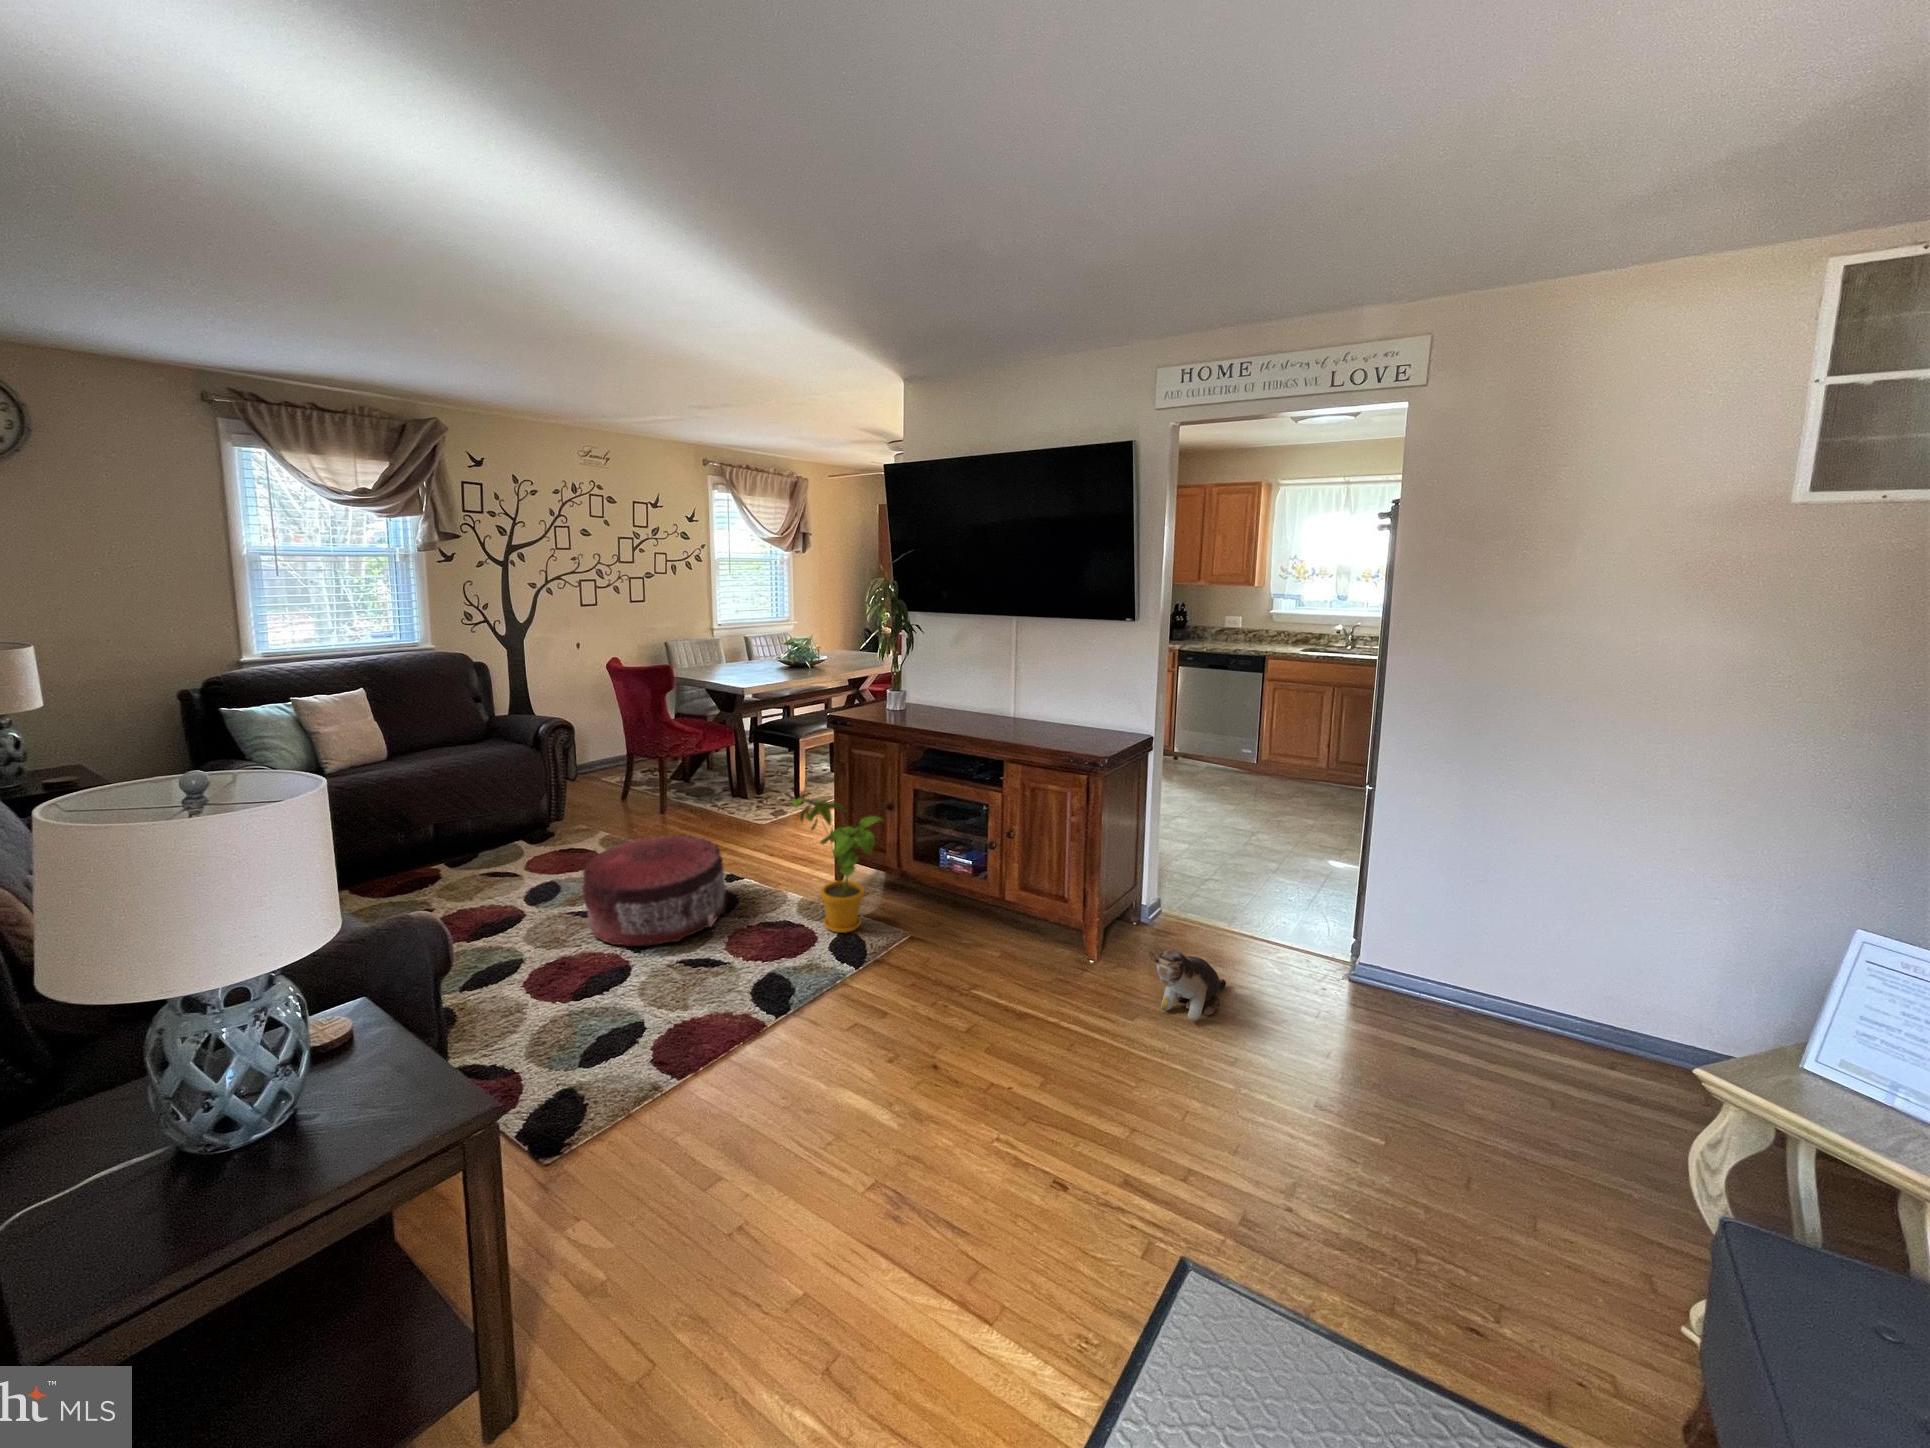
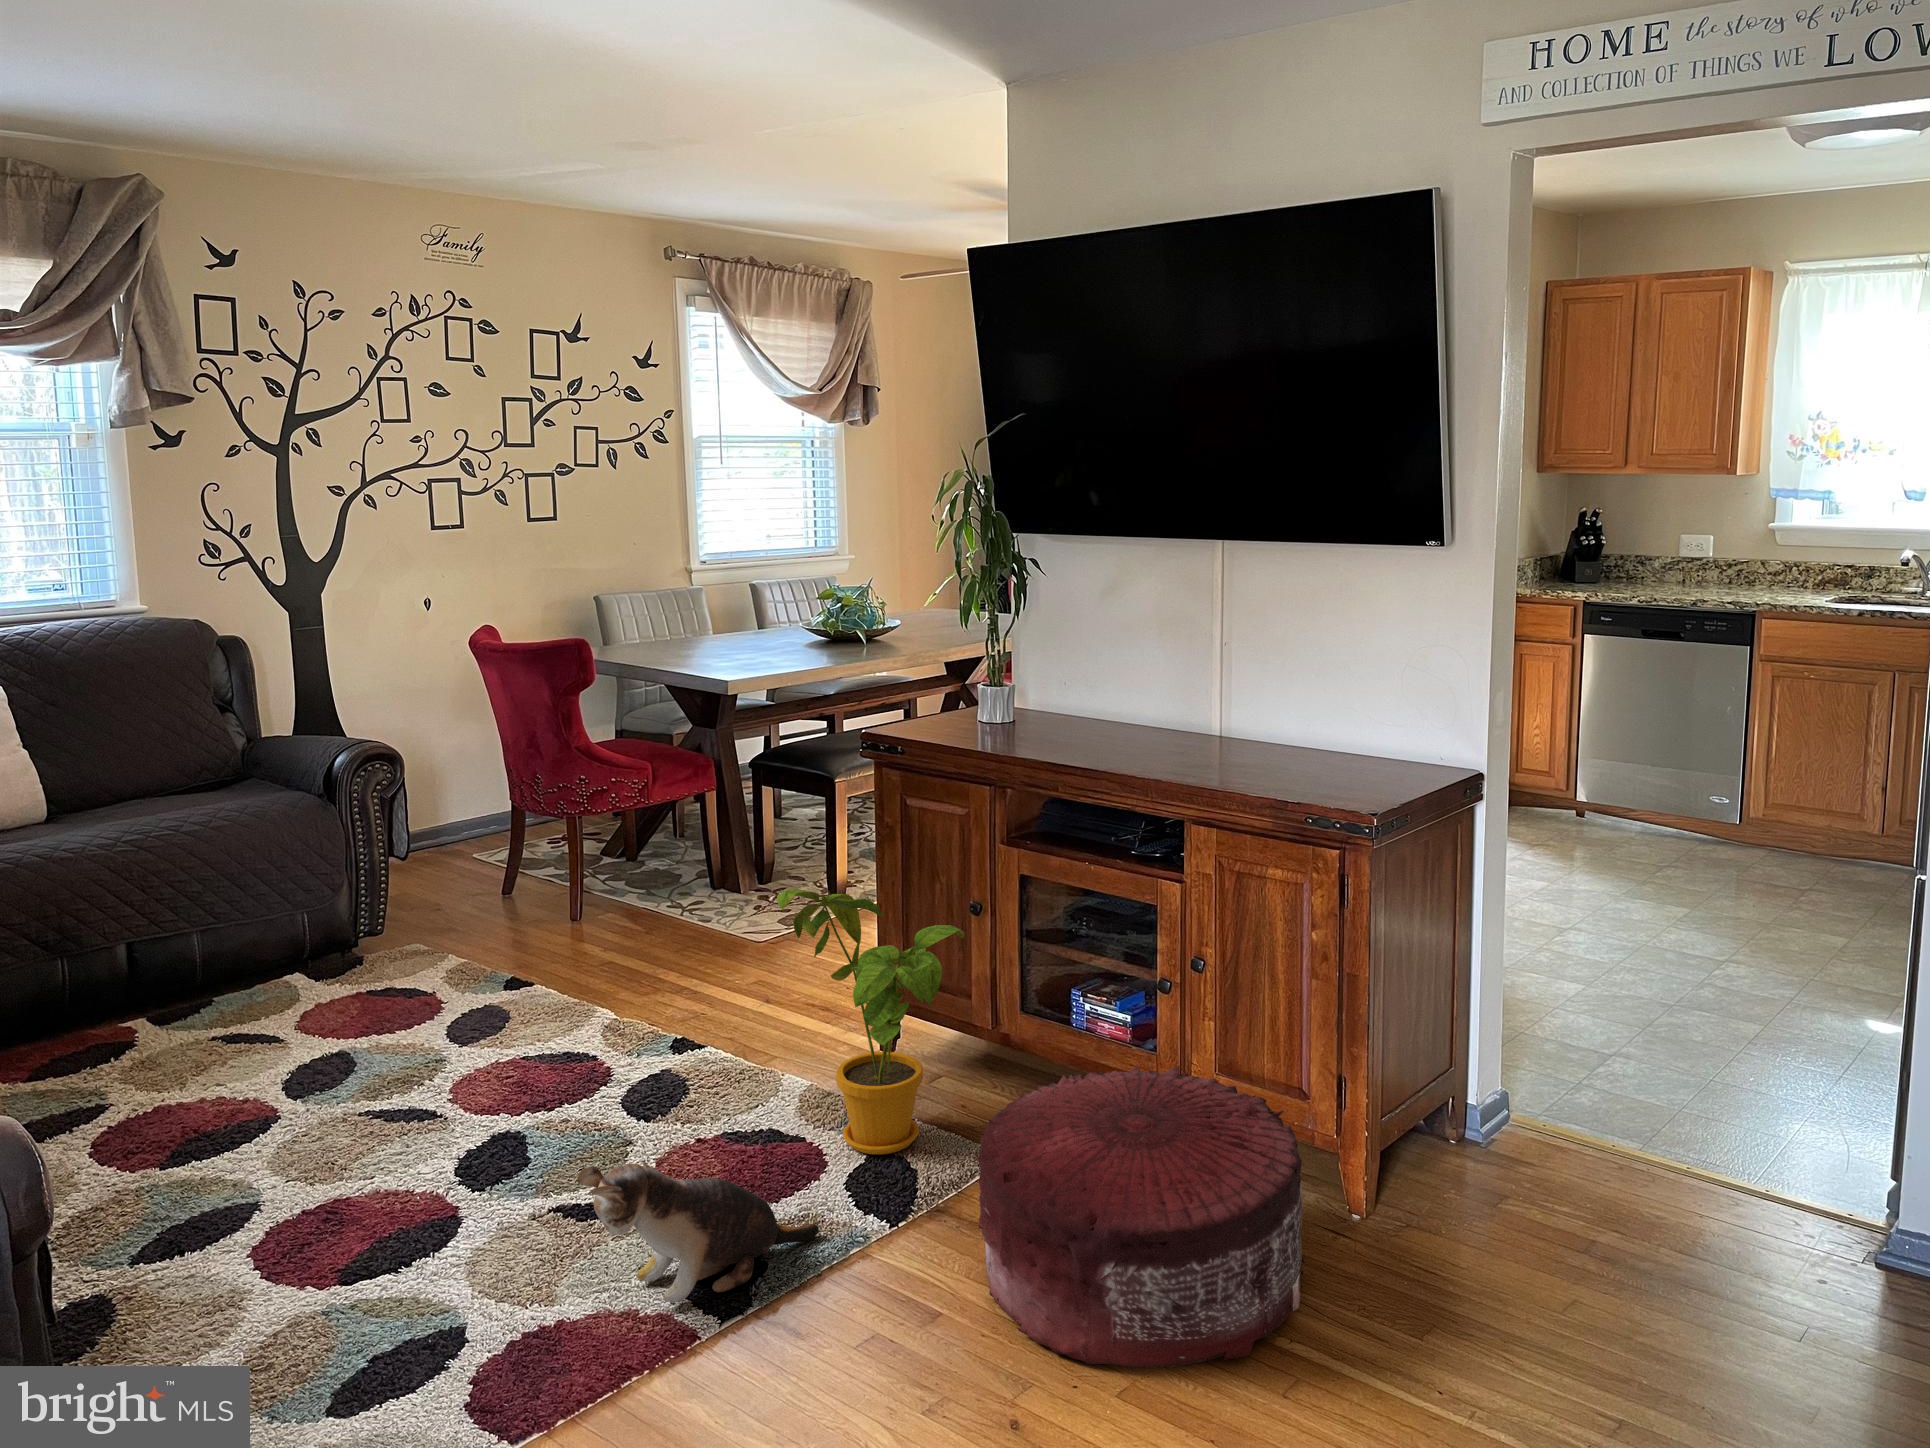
pouf: present [581,834,729,946] -> present [977,1066,1304,1368]
plush toy: present [1149,949,1226,1021] -> present [577,1163,819,1303]

